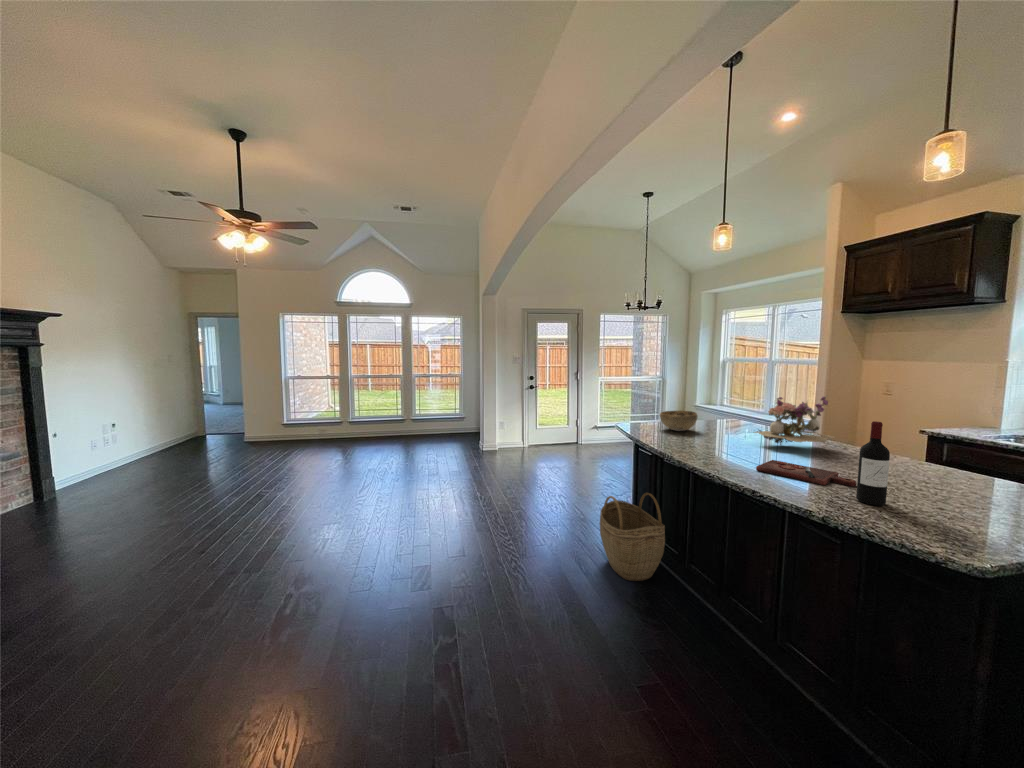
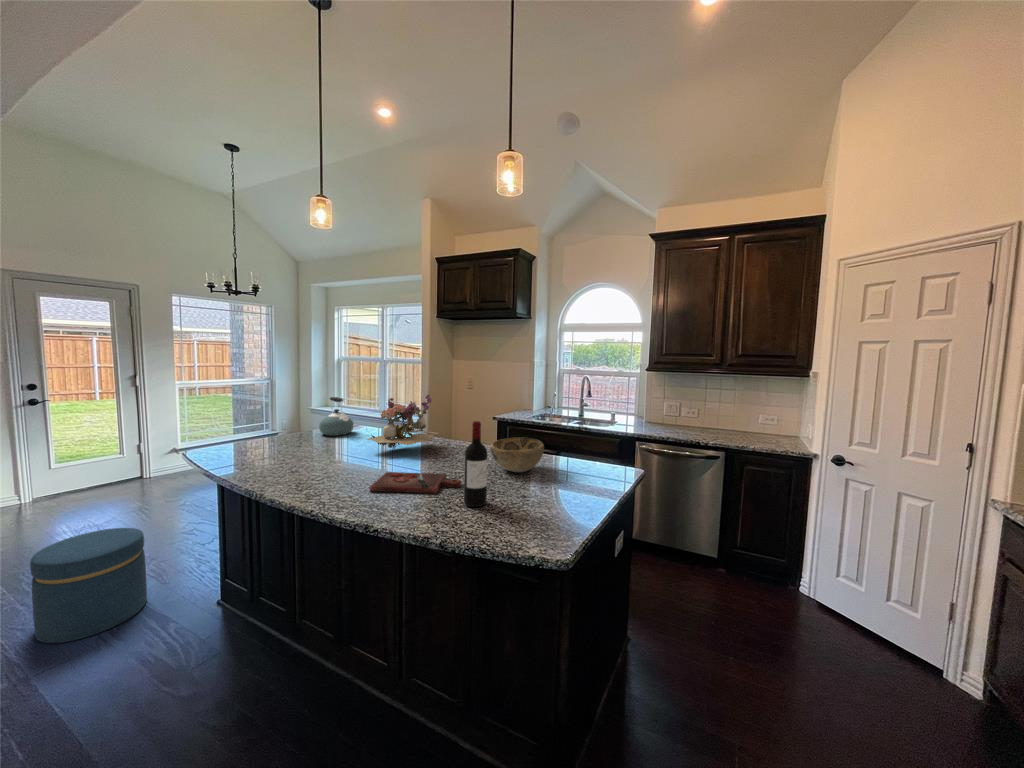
kettle: none [708,394,739,428] -> present [319,397,354,436]
decorative bowl: present [660,411,697,431] -> present [491,438,544,472]
ottoman: none [547,465,593,524] -> present [30,528,147,643]
woven basket: present [600,493,665,581] -> none [145,547,263,697]

